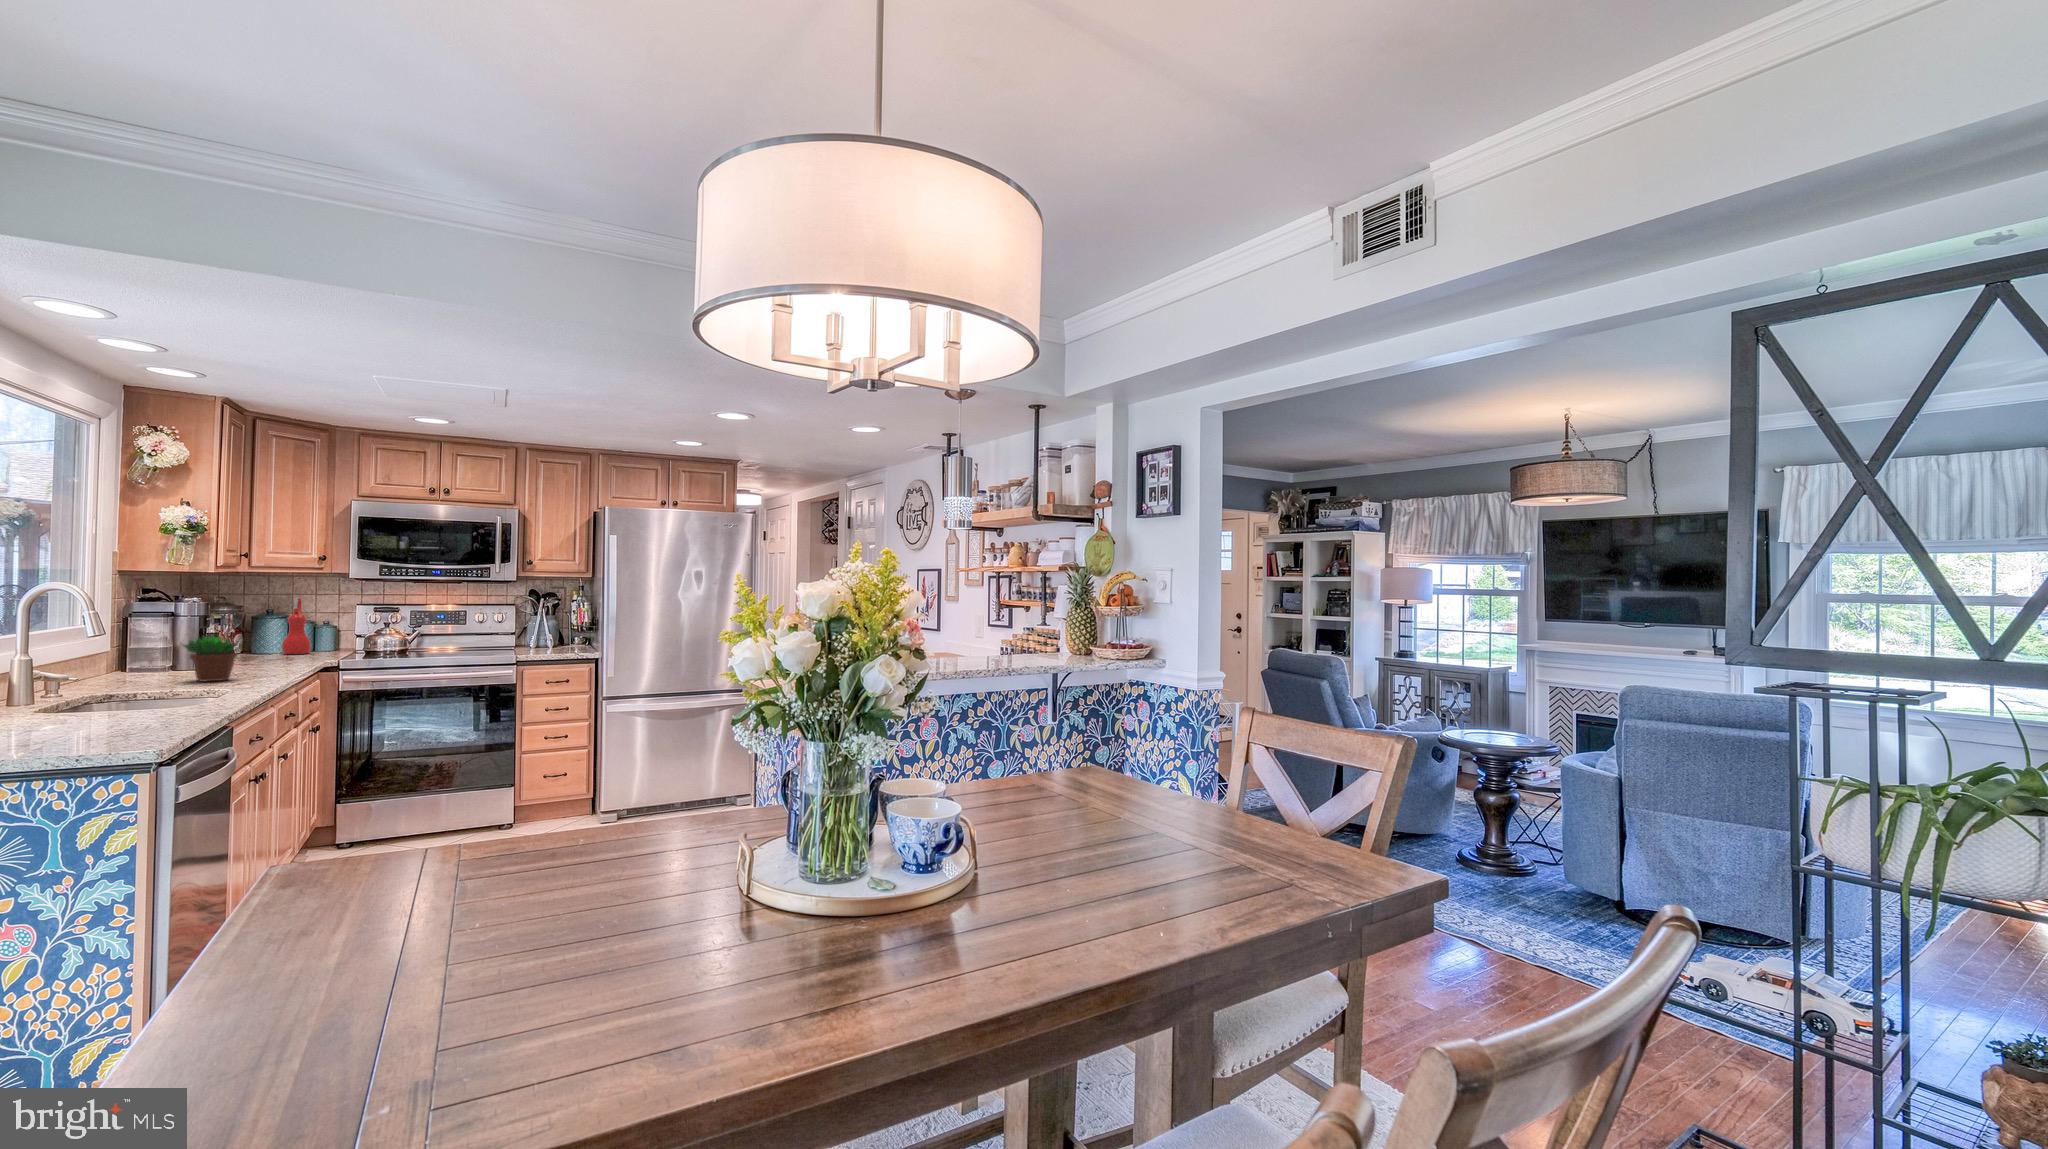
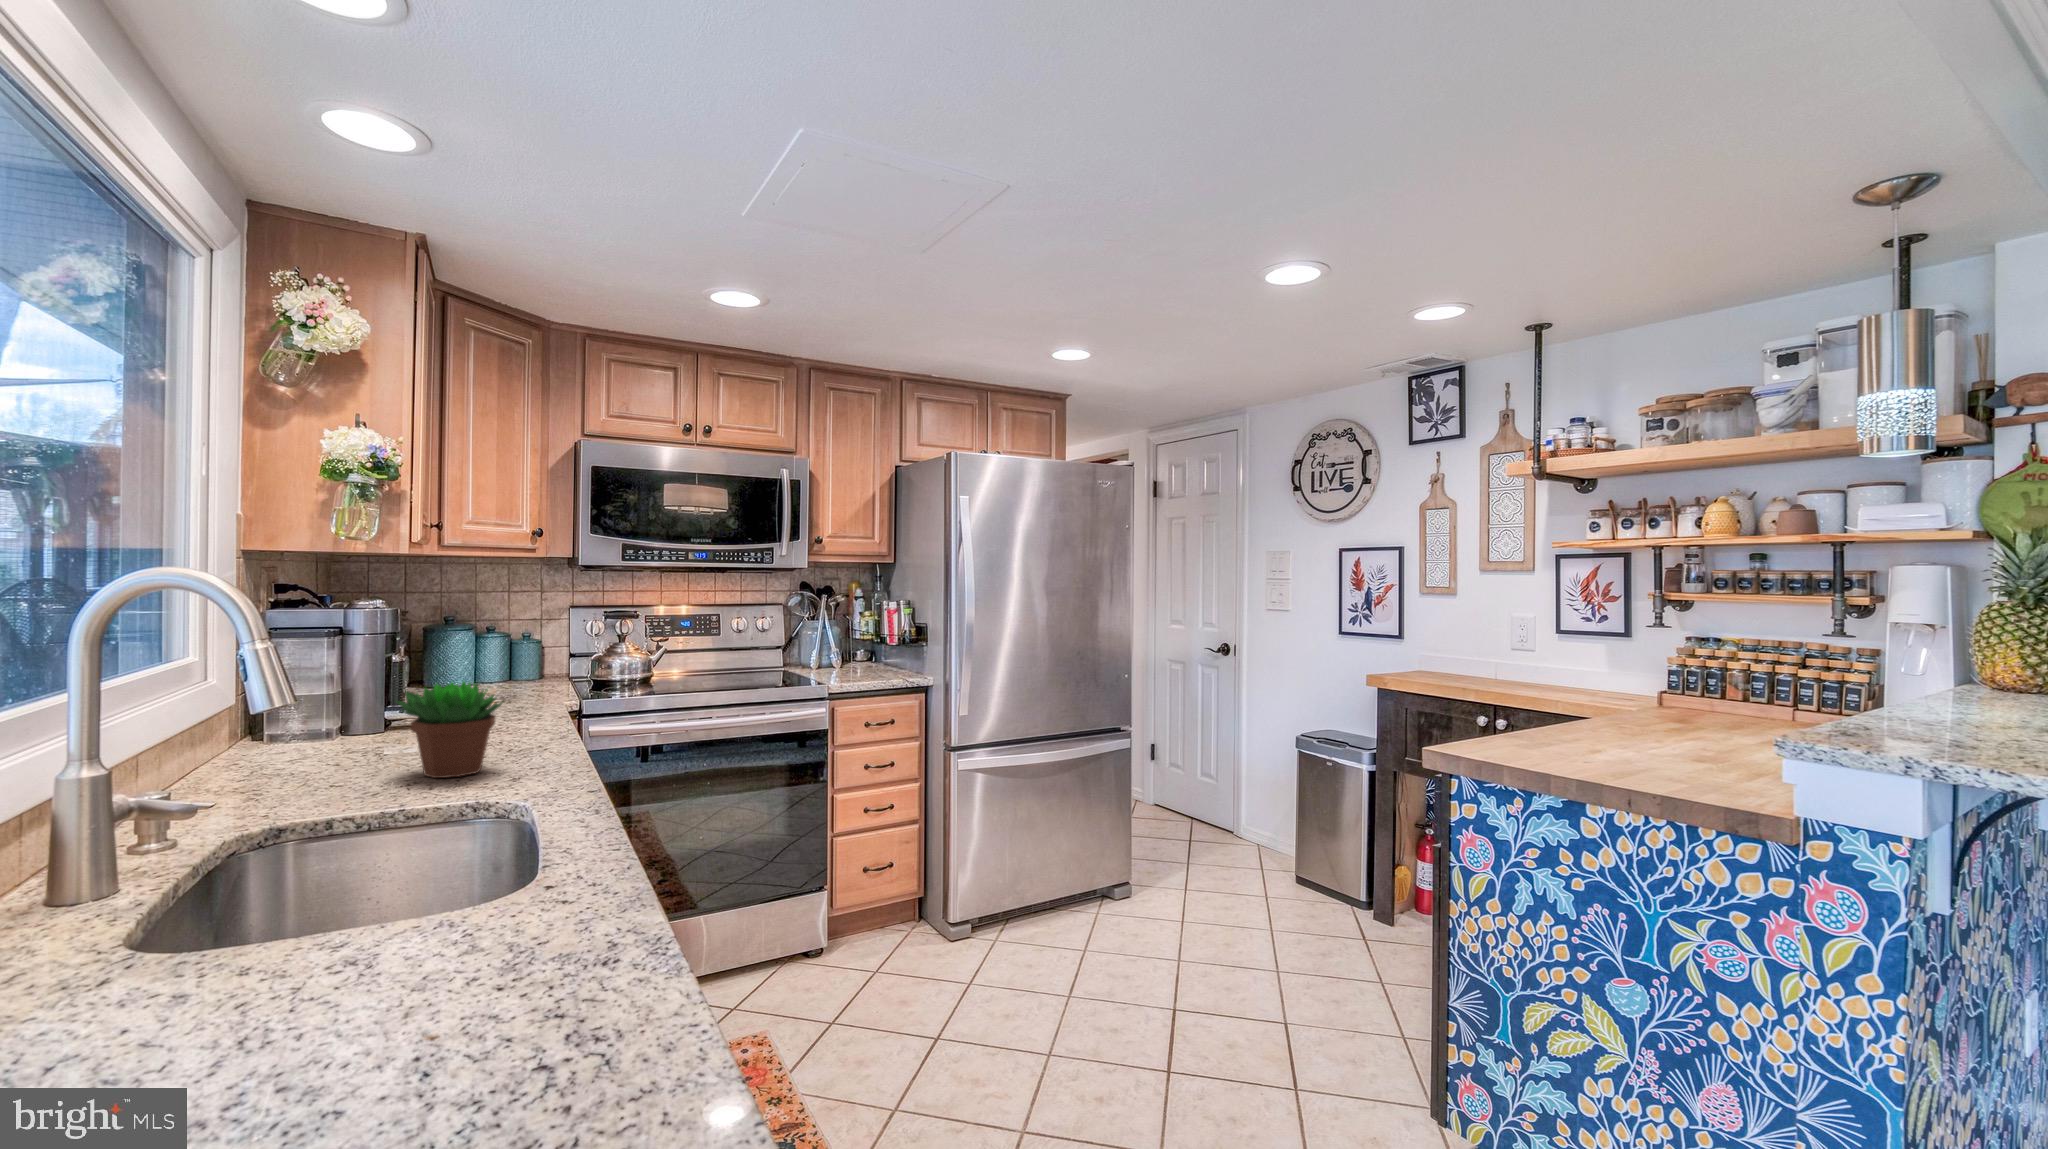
spray bottle: present [282,598,311,654] -> none [476,593,518,684]

